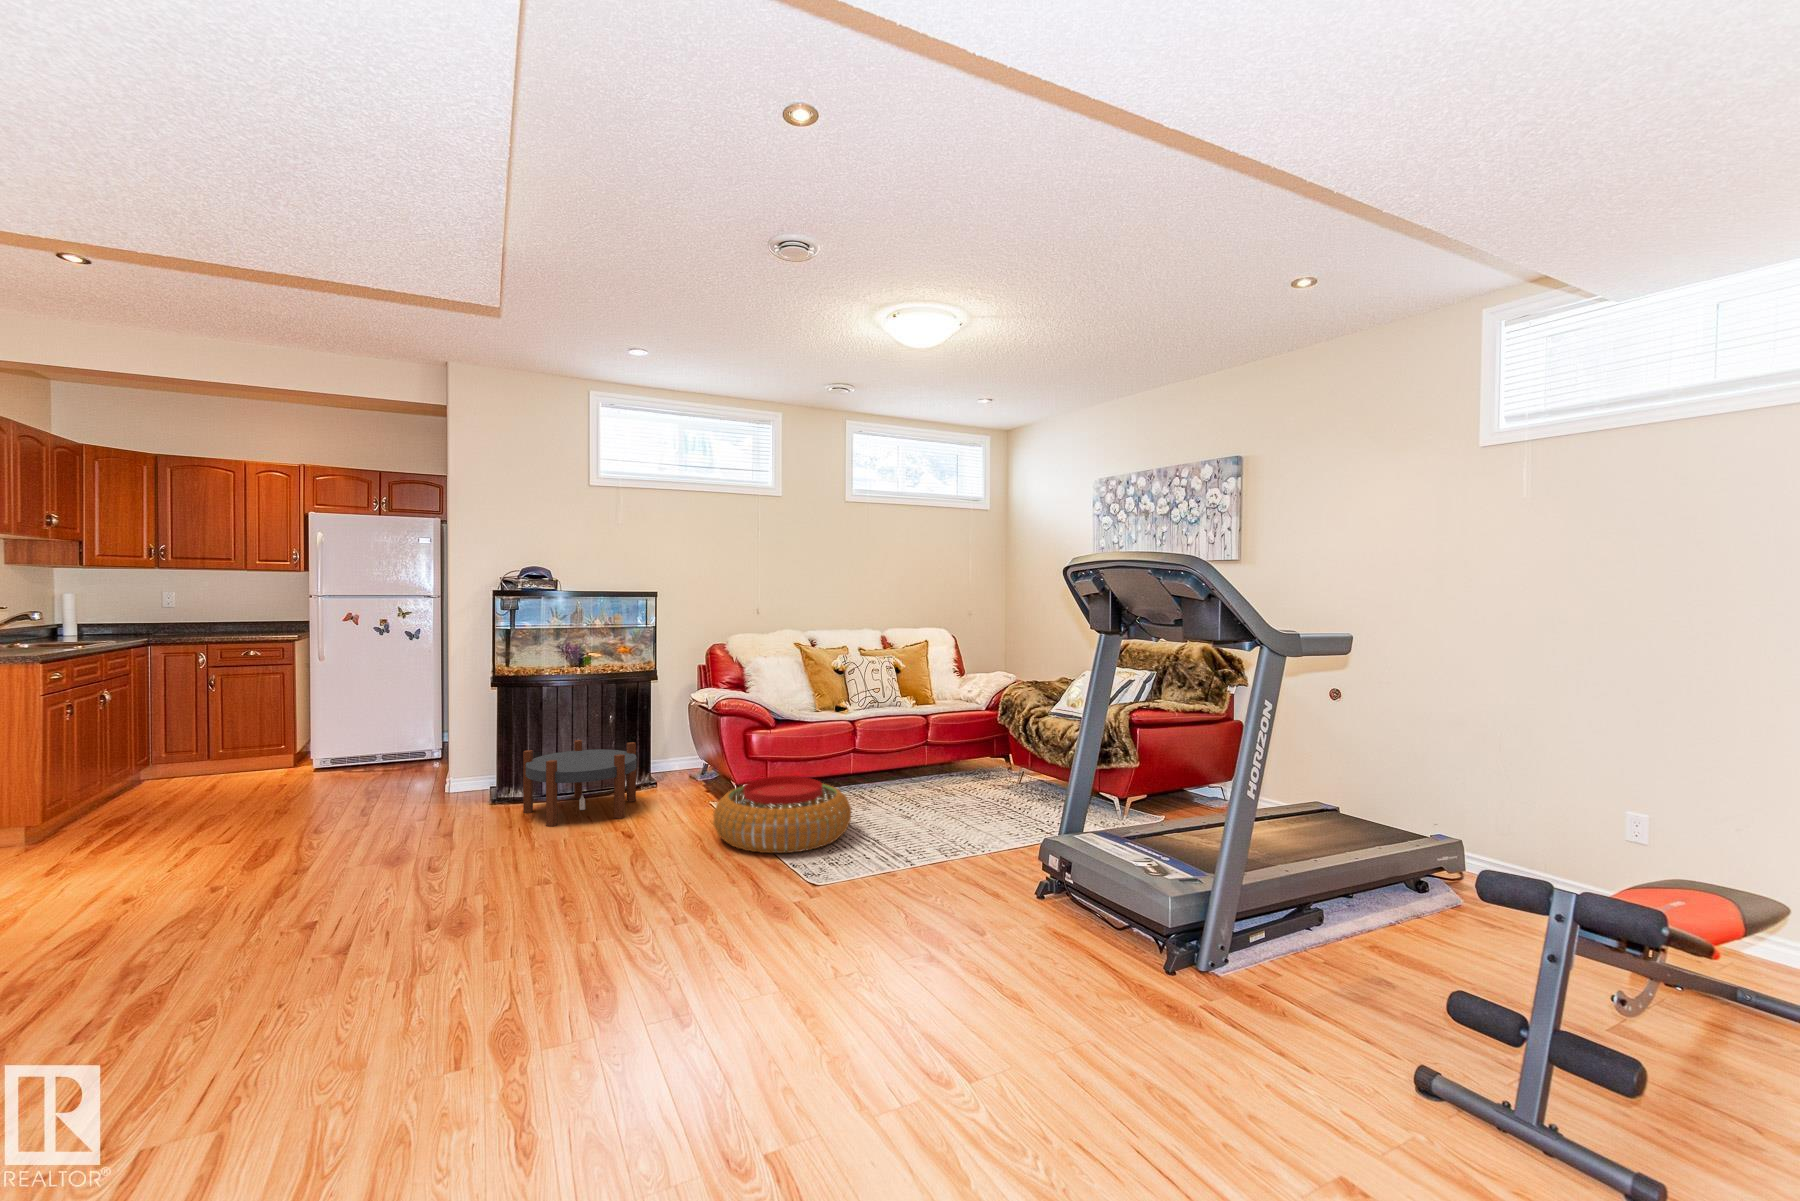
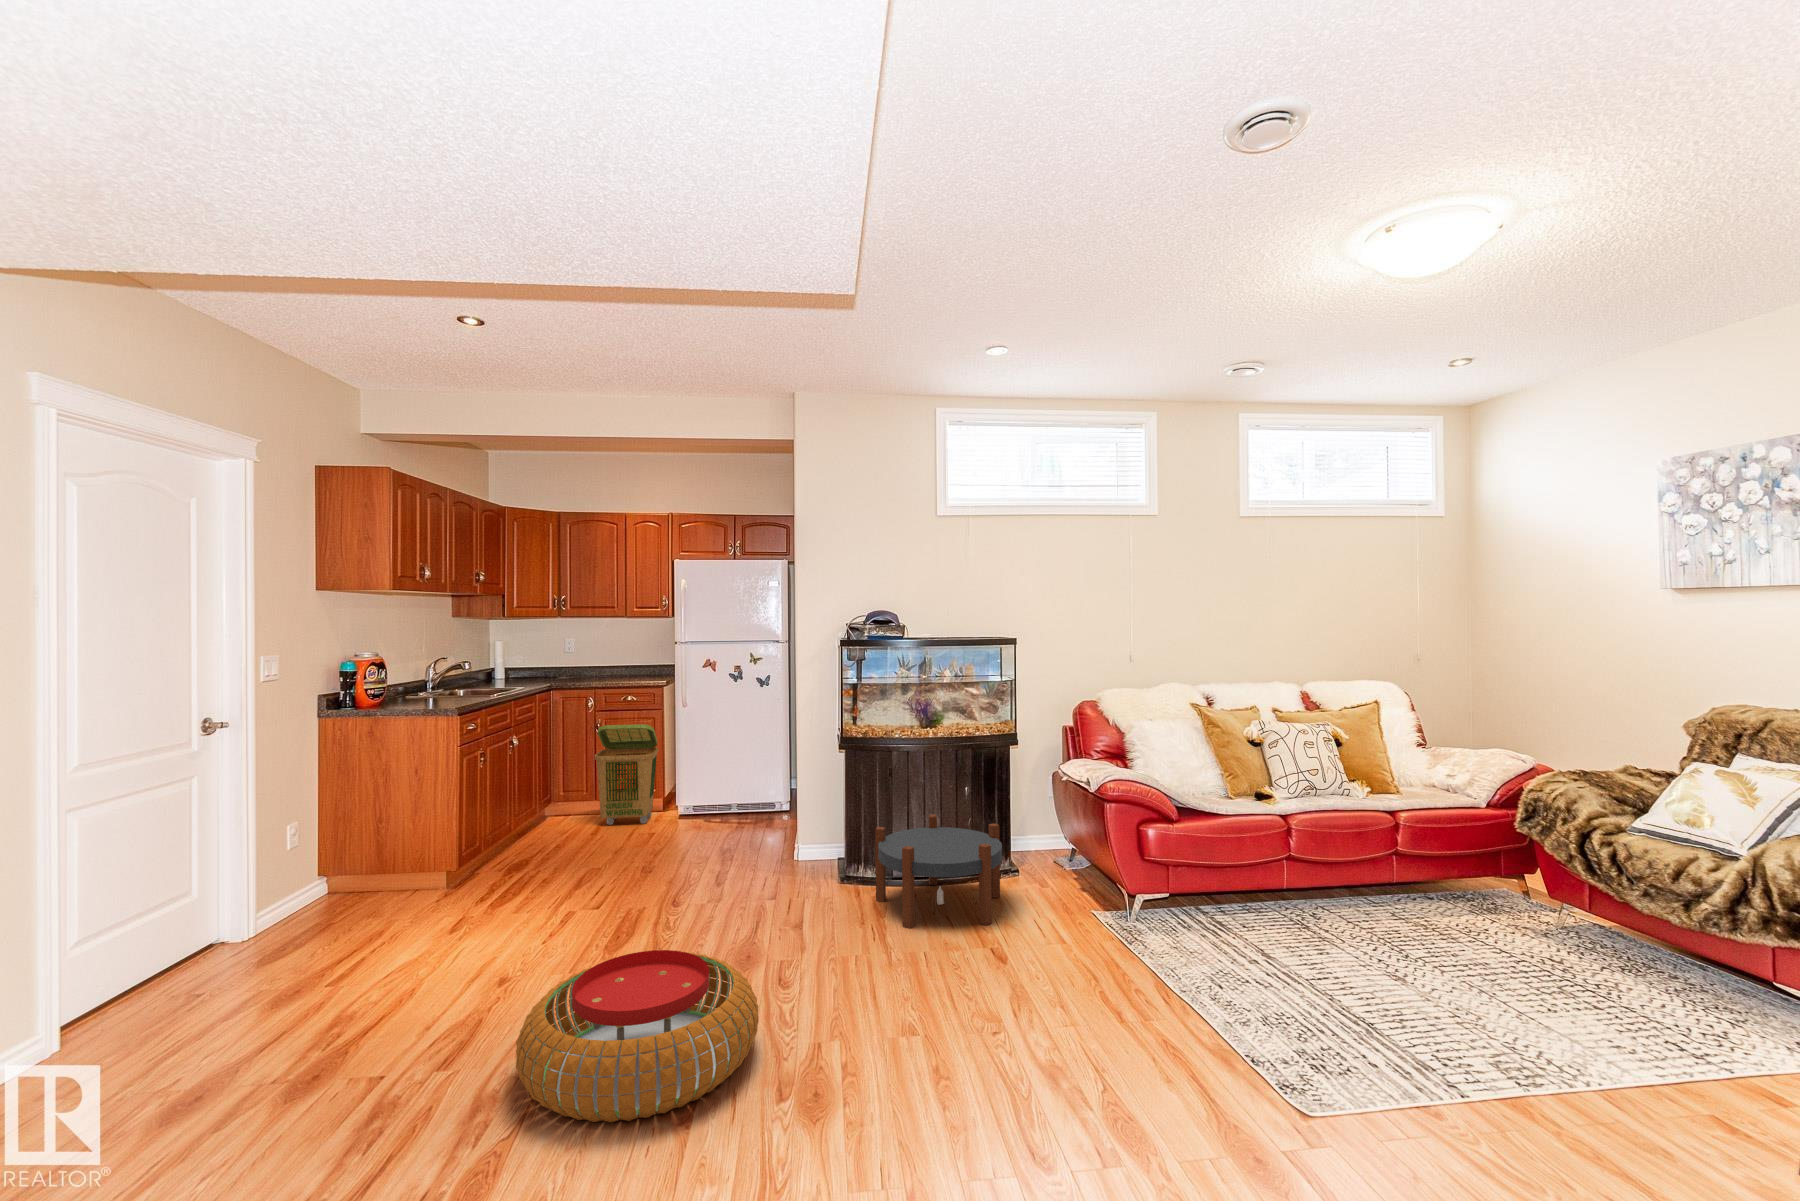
laundry basket: none [208,678,287,782] -> present [595,724,658,825]
pouf: present [713,776,851,853] -> present [516,950,759,1122]

